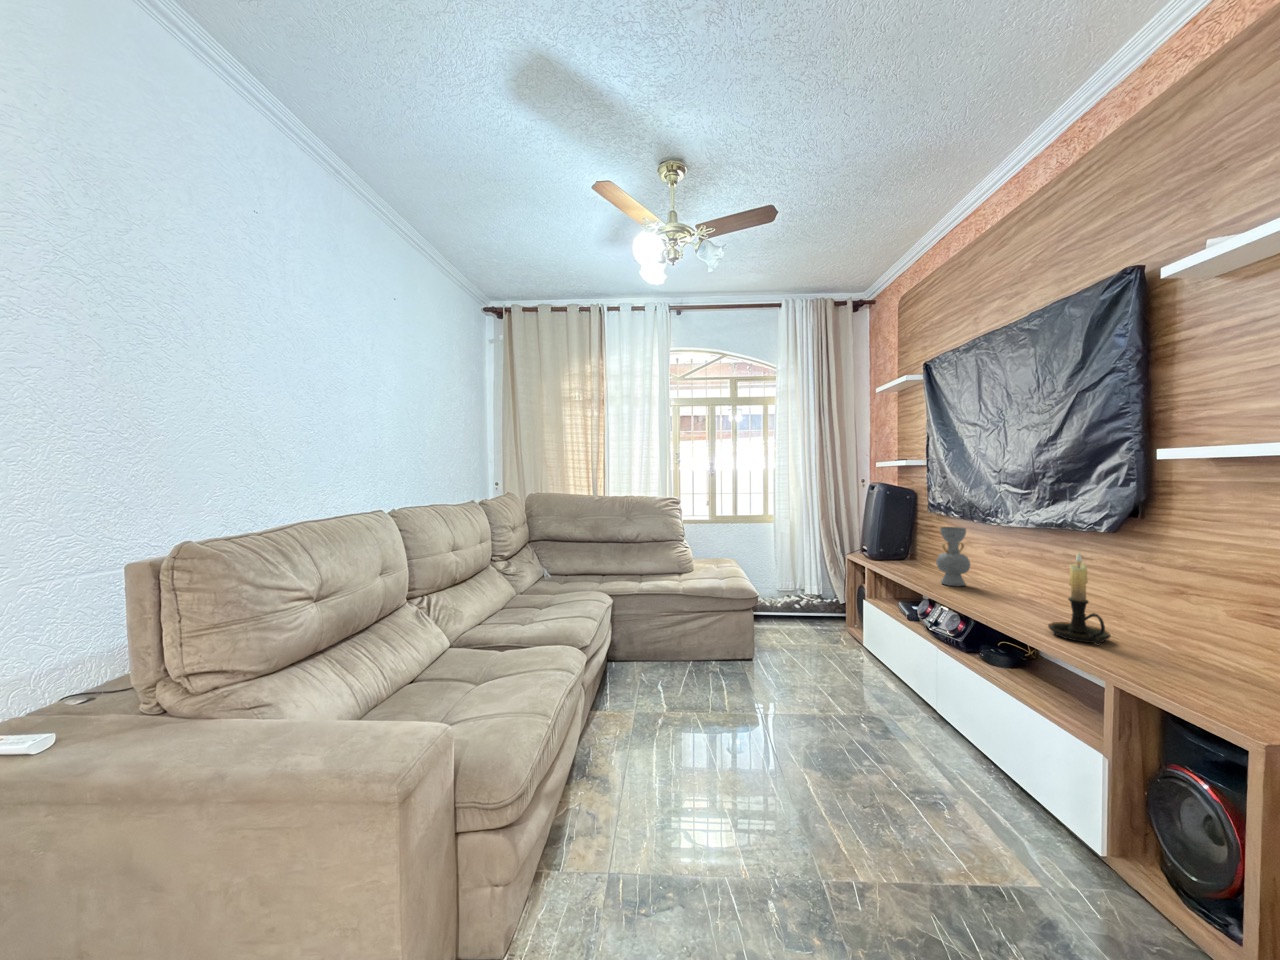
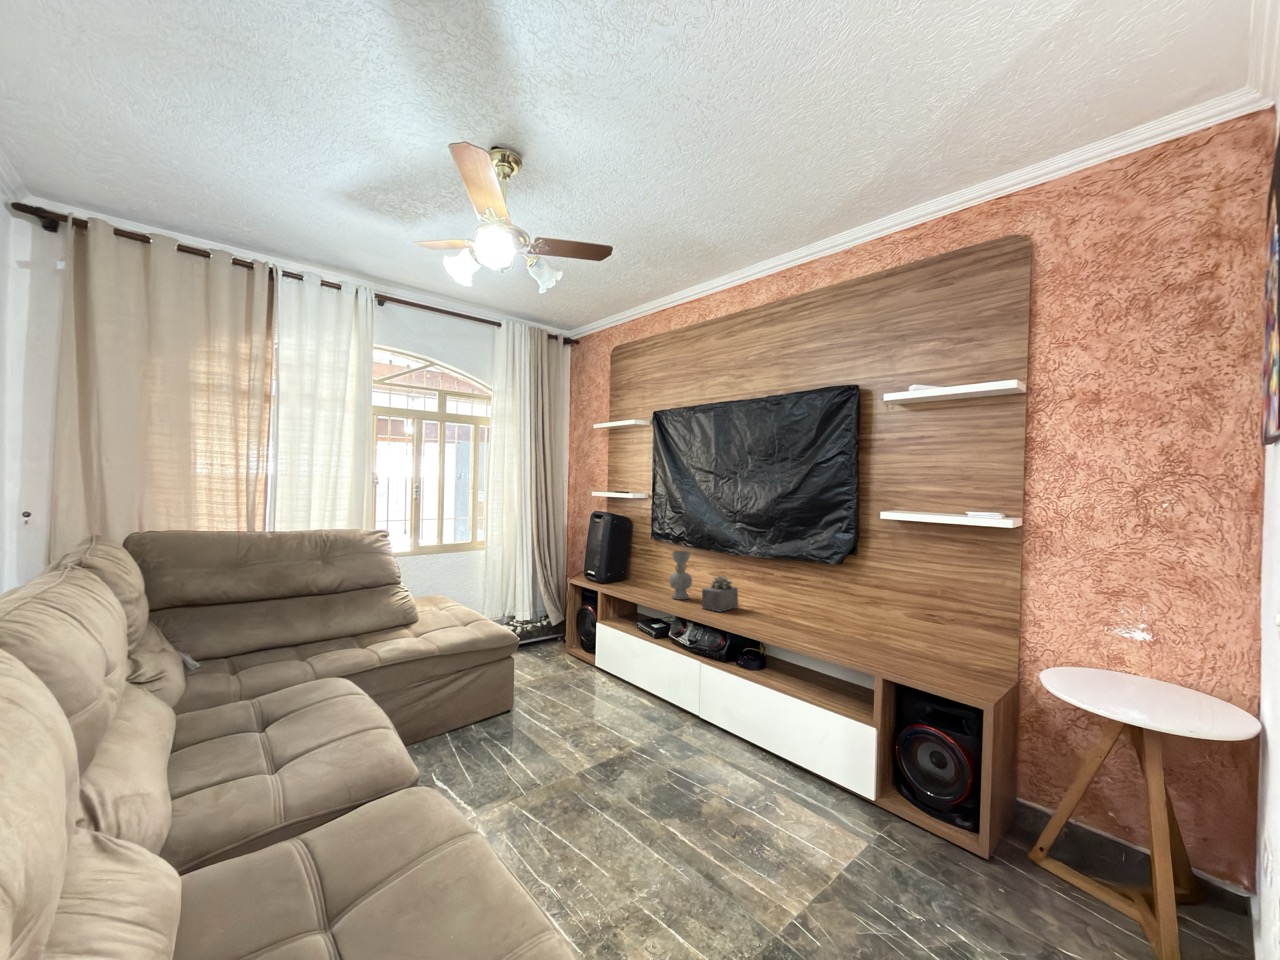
candle holder: present [1048,552,1110,645] -> none [774,567,810,630]
succulent plant: none [963,558,1025,605] -> present [702,575,738,612]

